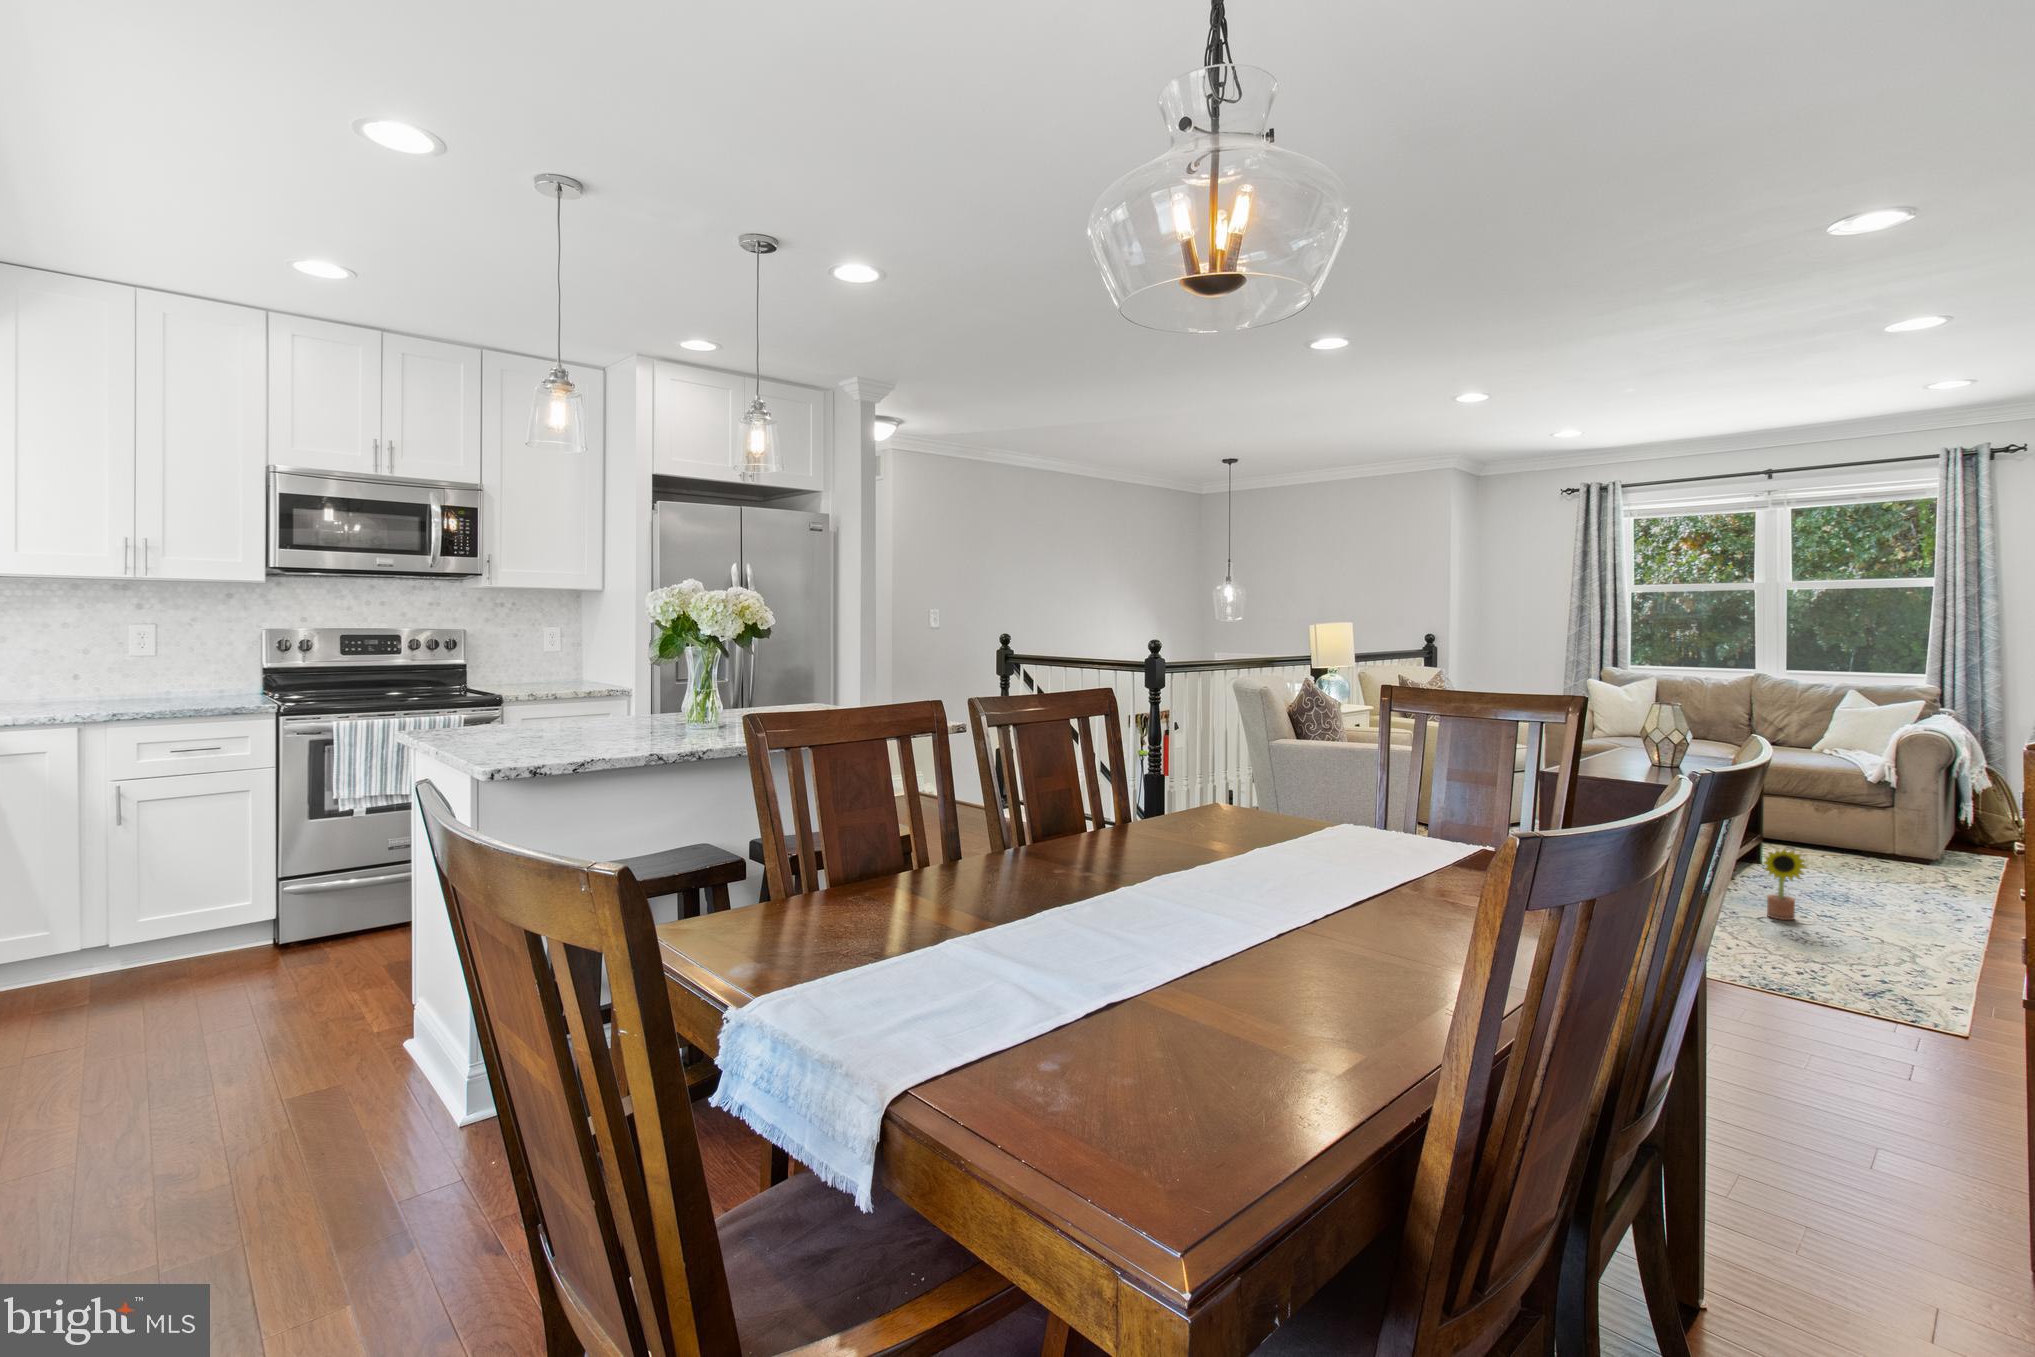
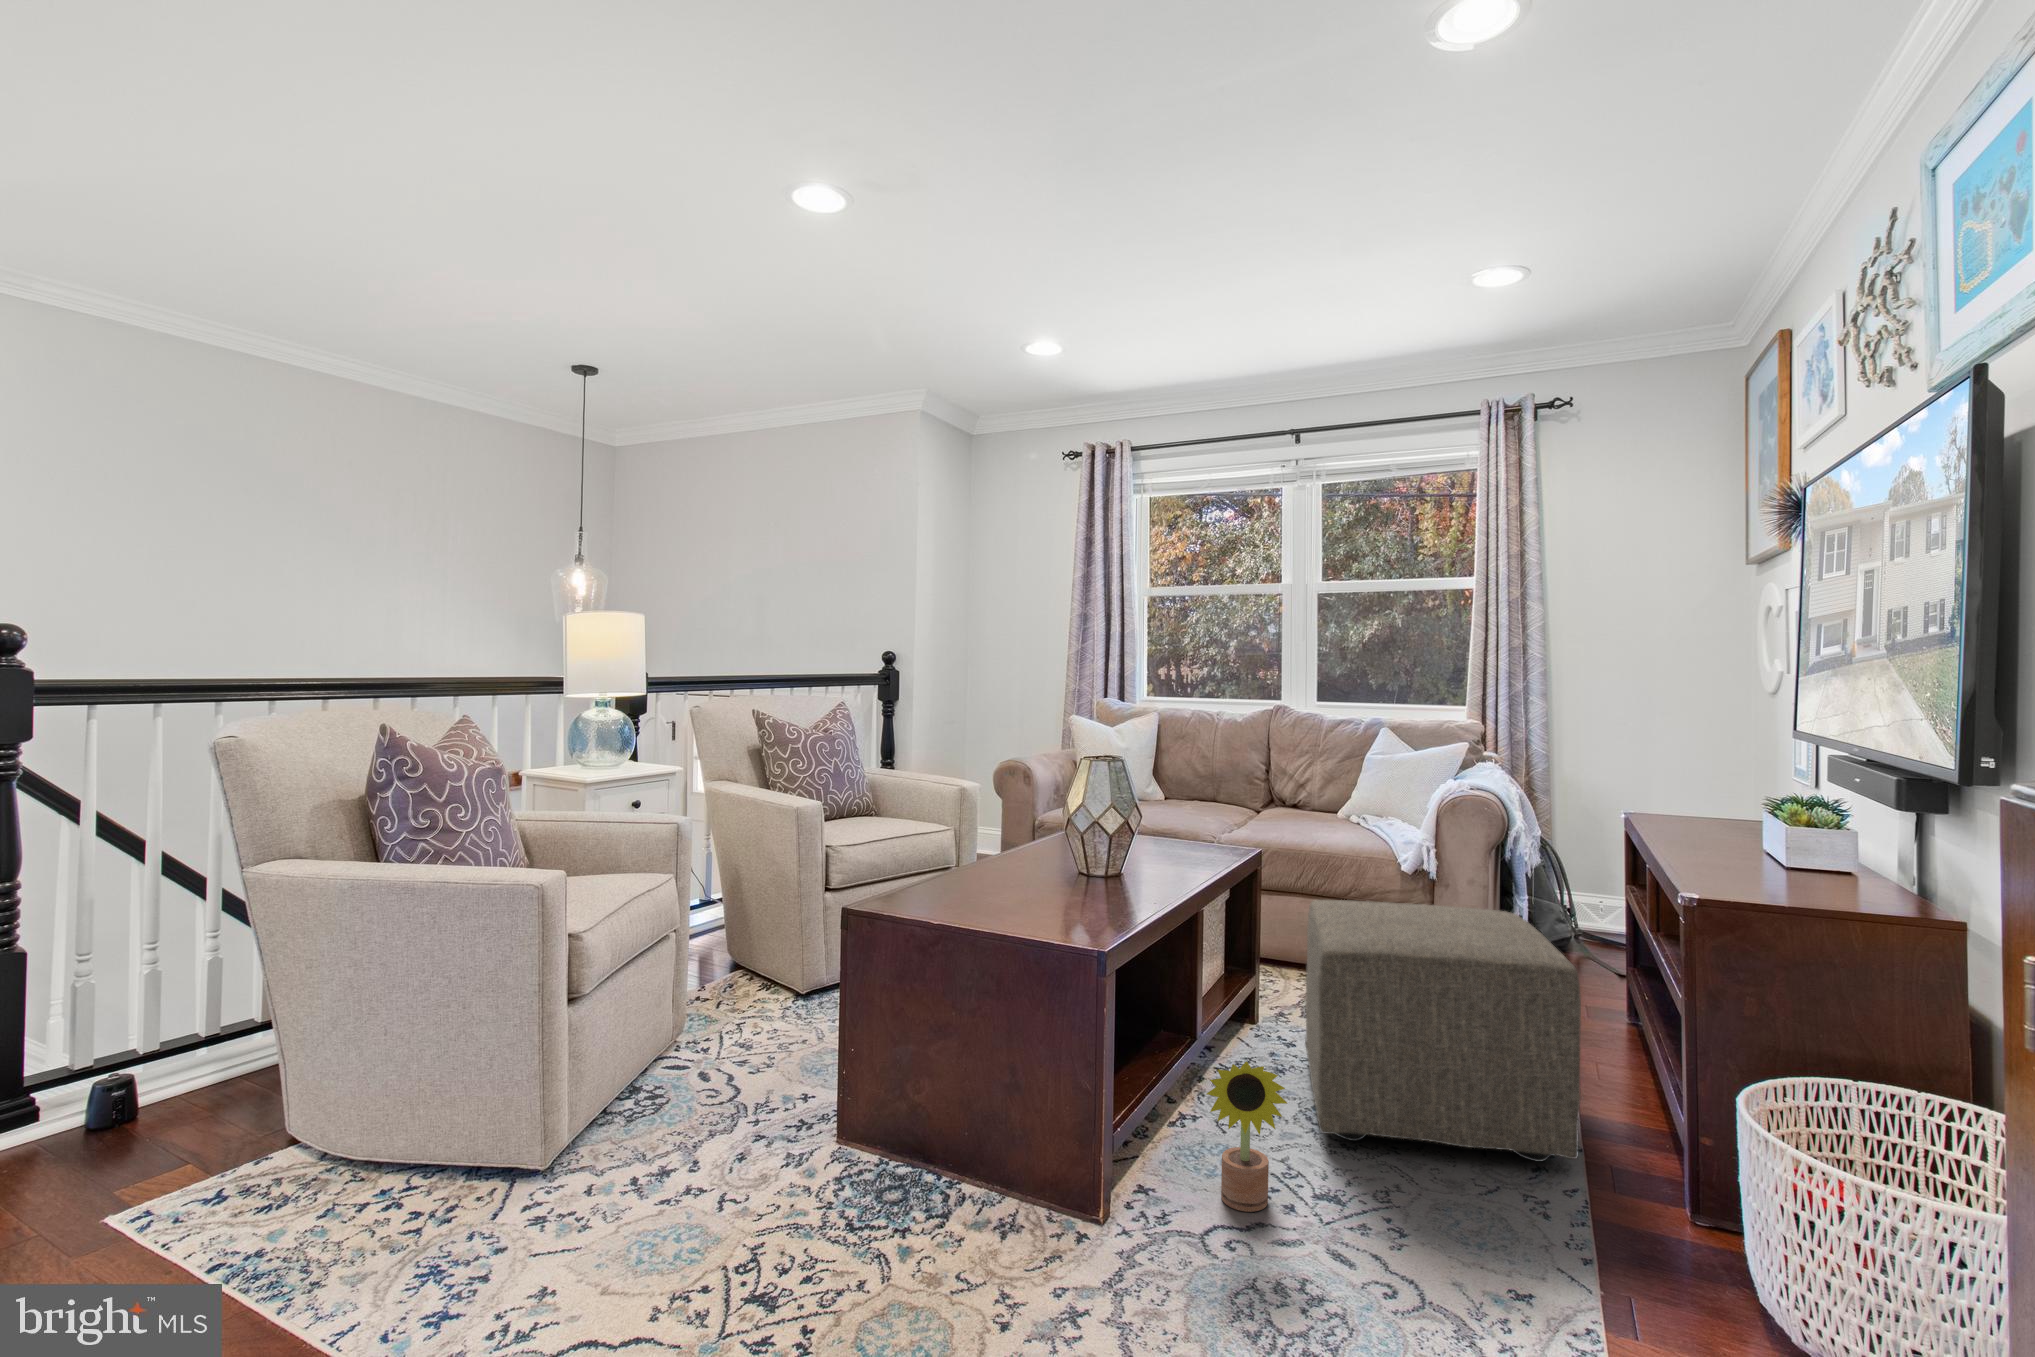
ottoman: none [1803,789,1991,919] -> present [1305,900,1581,1162]

